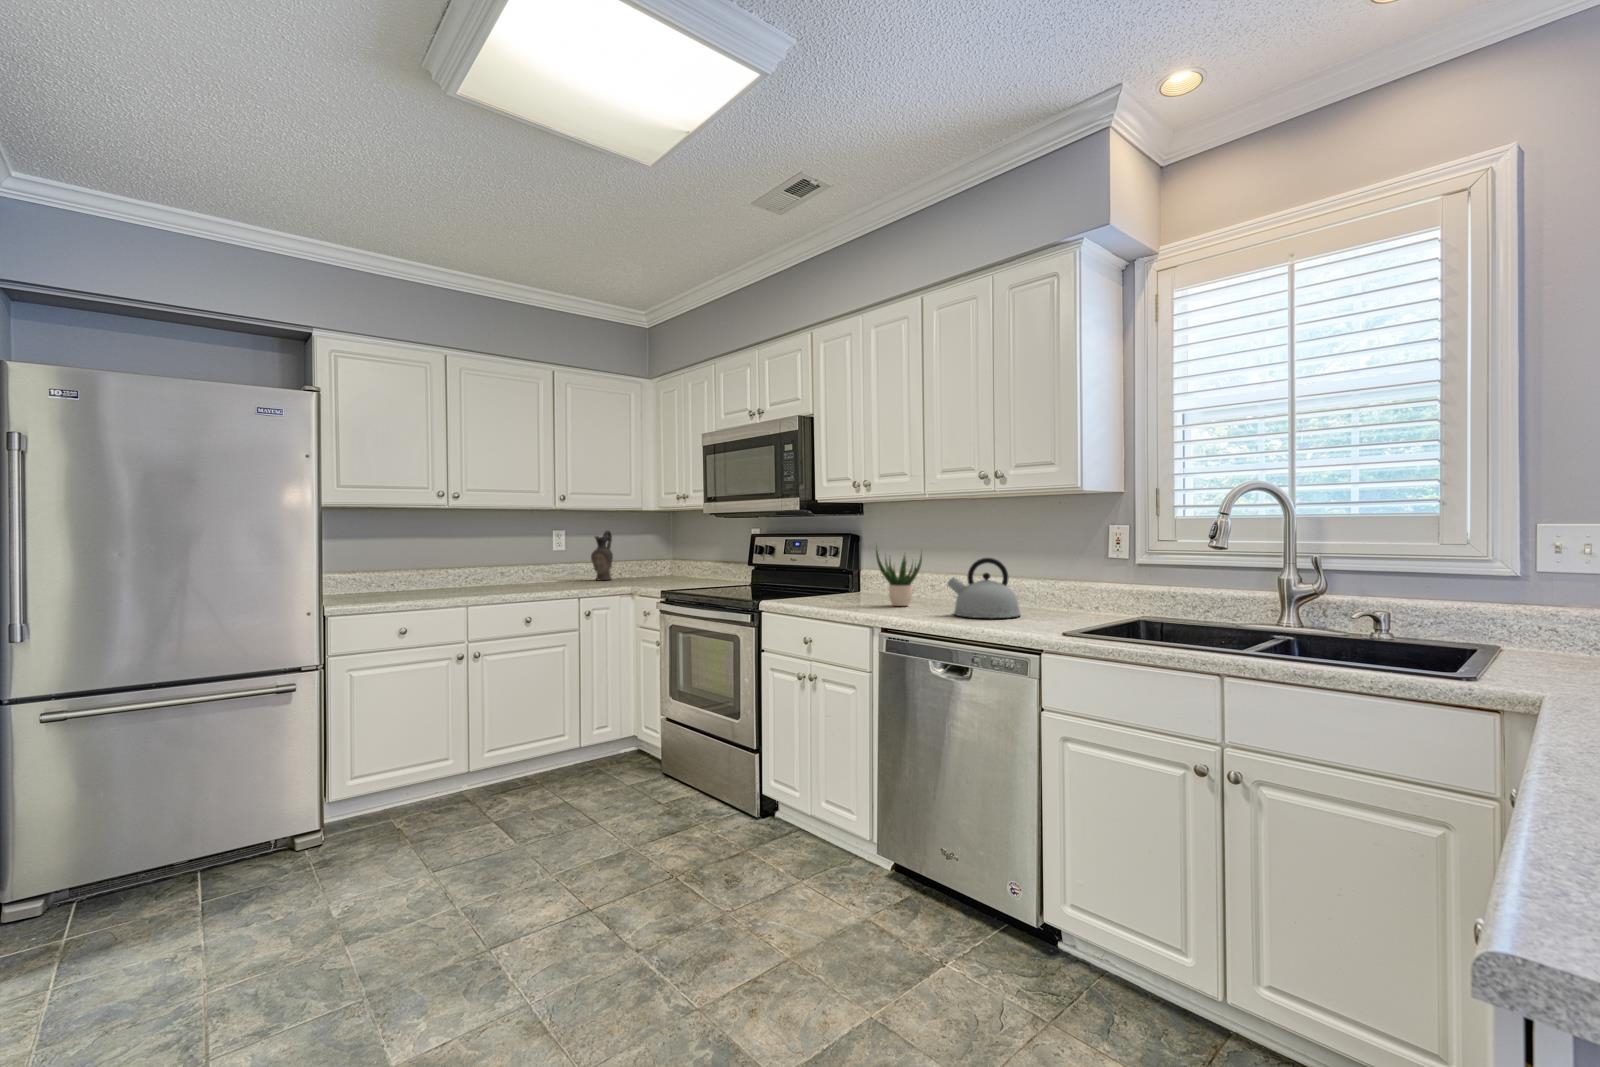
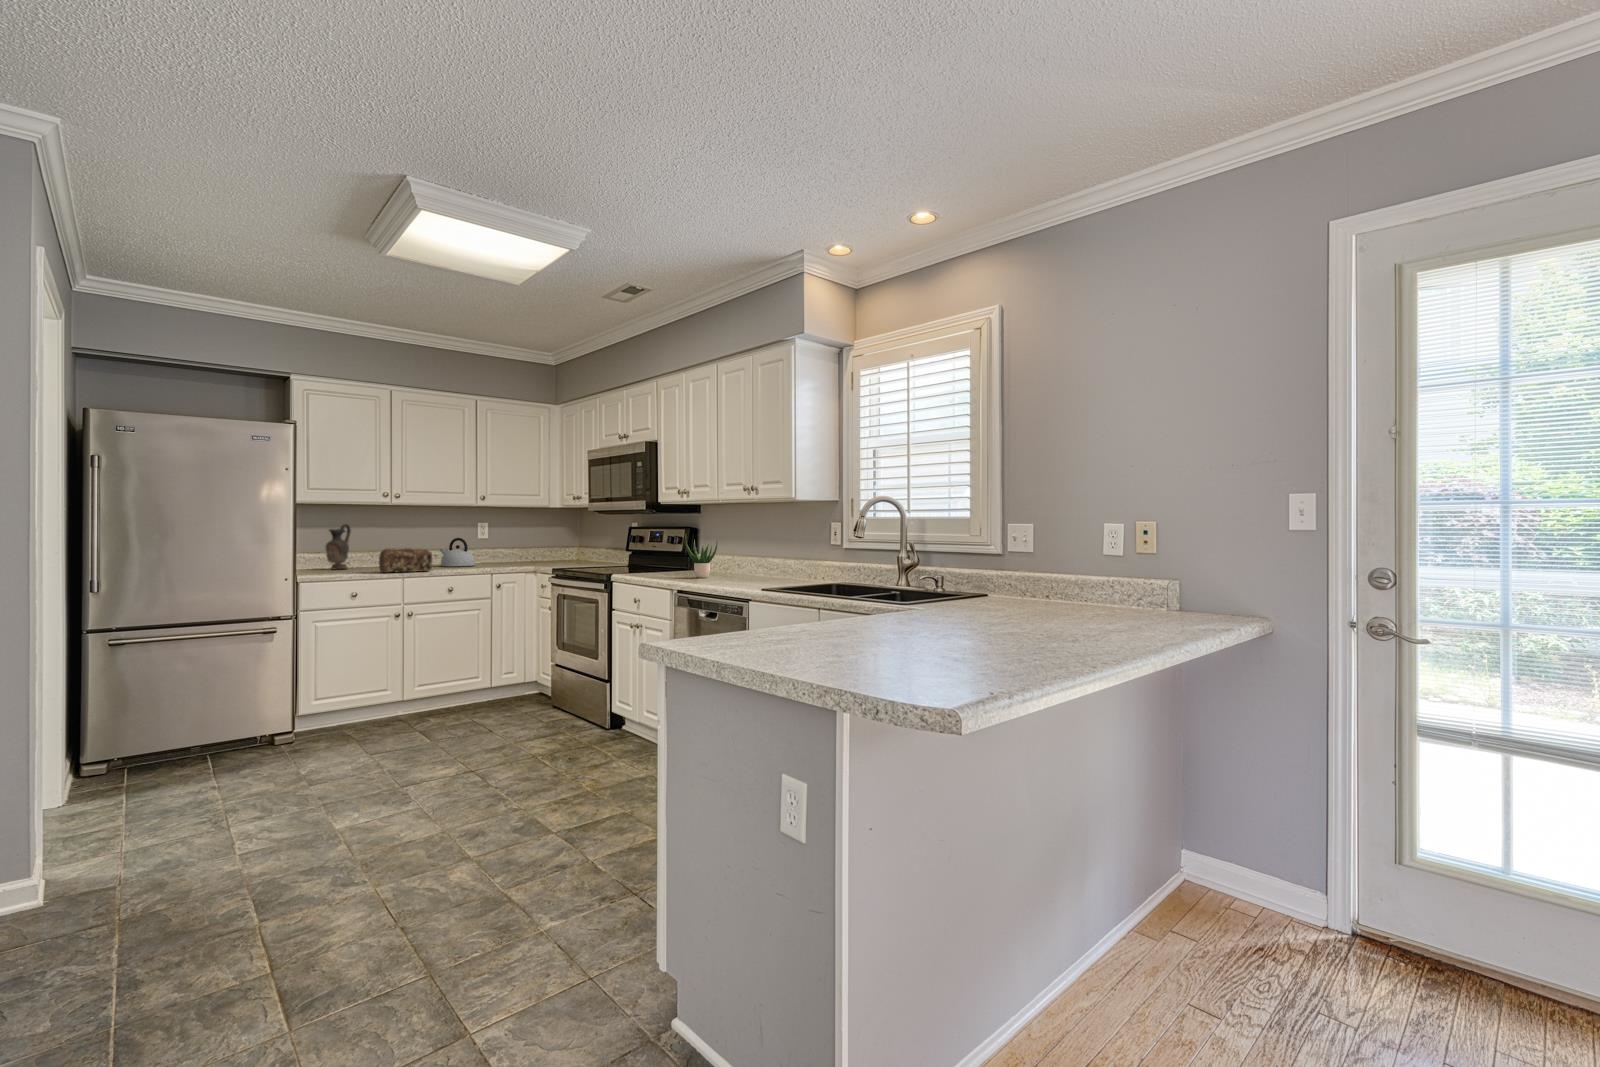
ceramic pitcher: present [591,530,613,580] -> present [326,524,351,569]
kettle: present [947,558,1021,618] -> present [440,538,475,566]
bread loaf: none [435,566,506,600] -> present [379,548,432,573]

